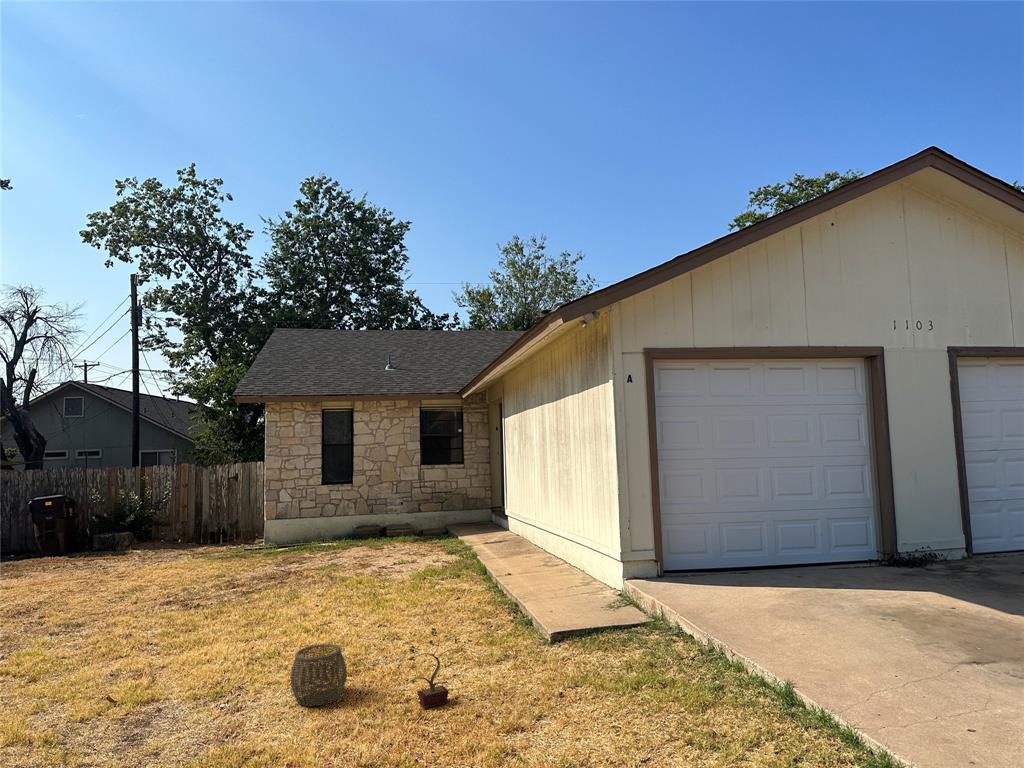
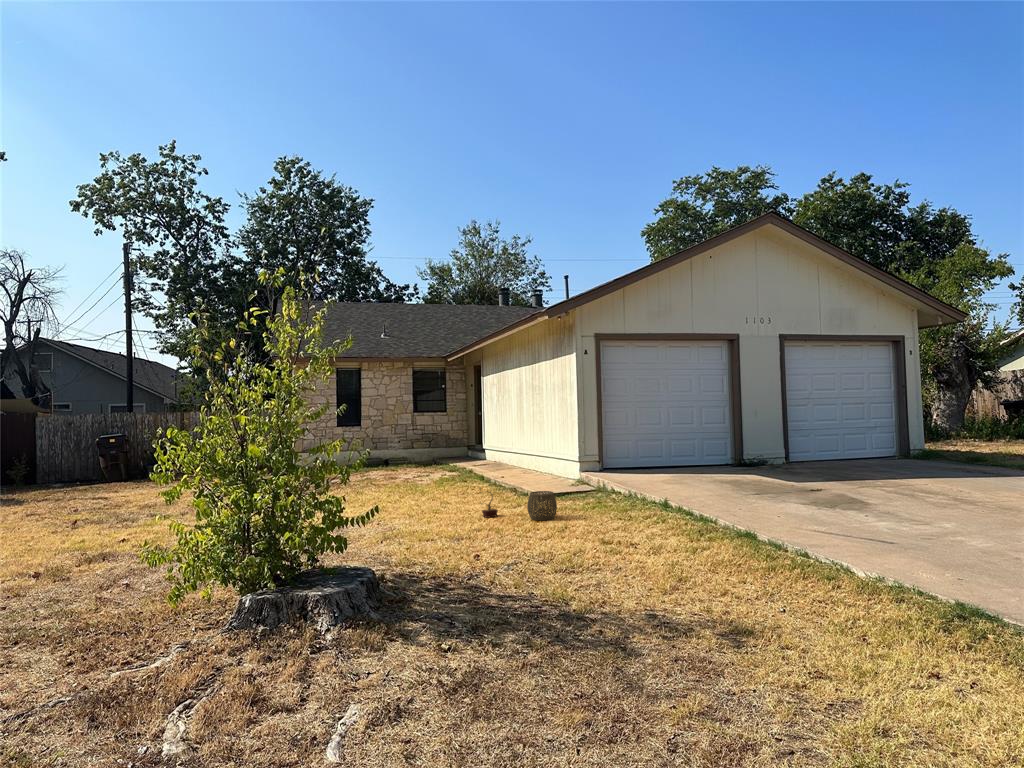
woven basket: present [290,644,347,706] -> present [527,491,557,520]

